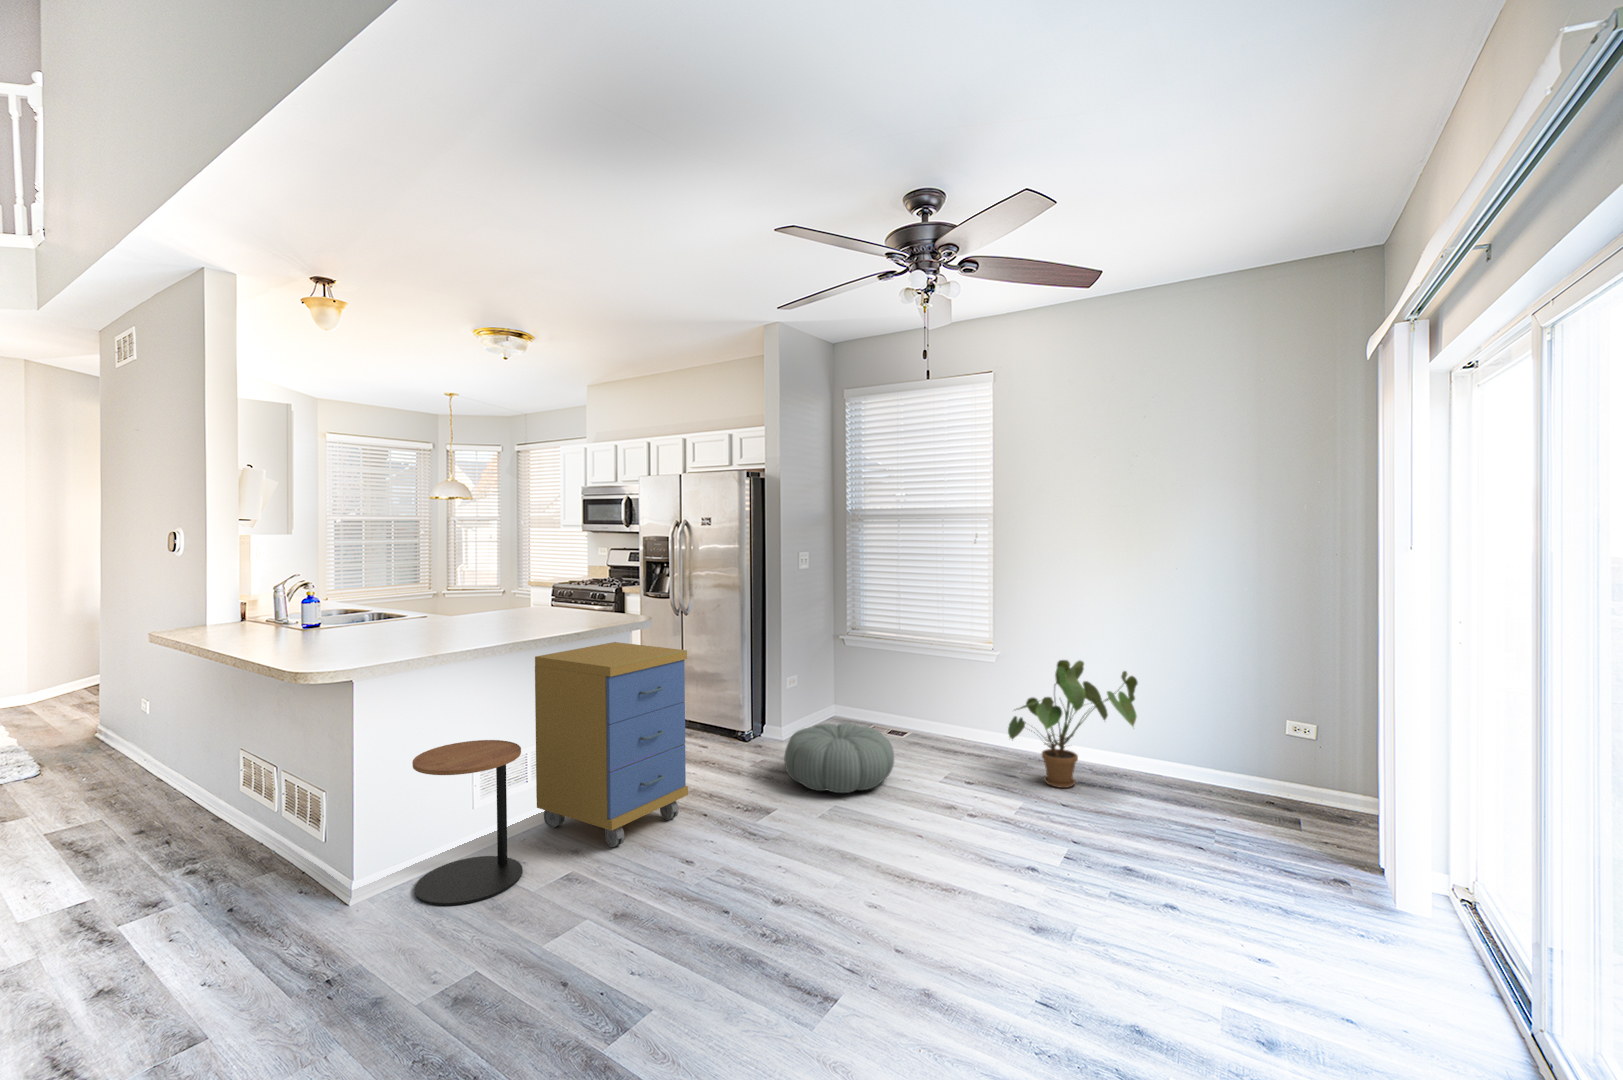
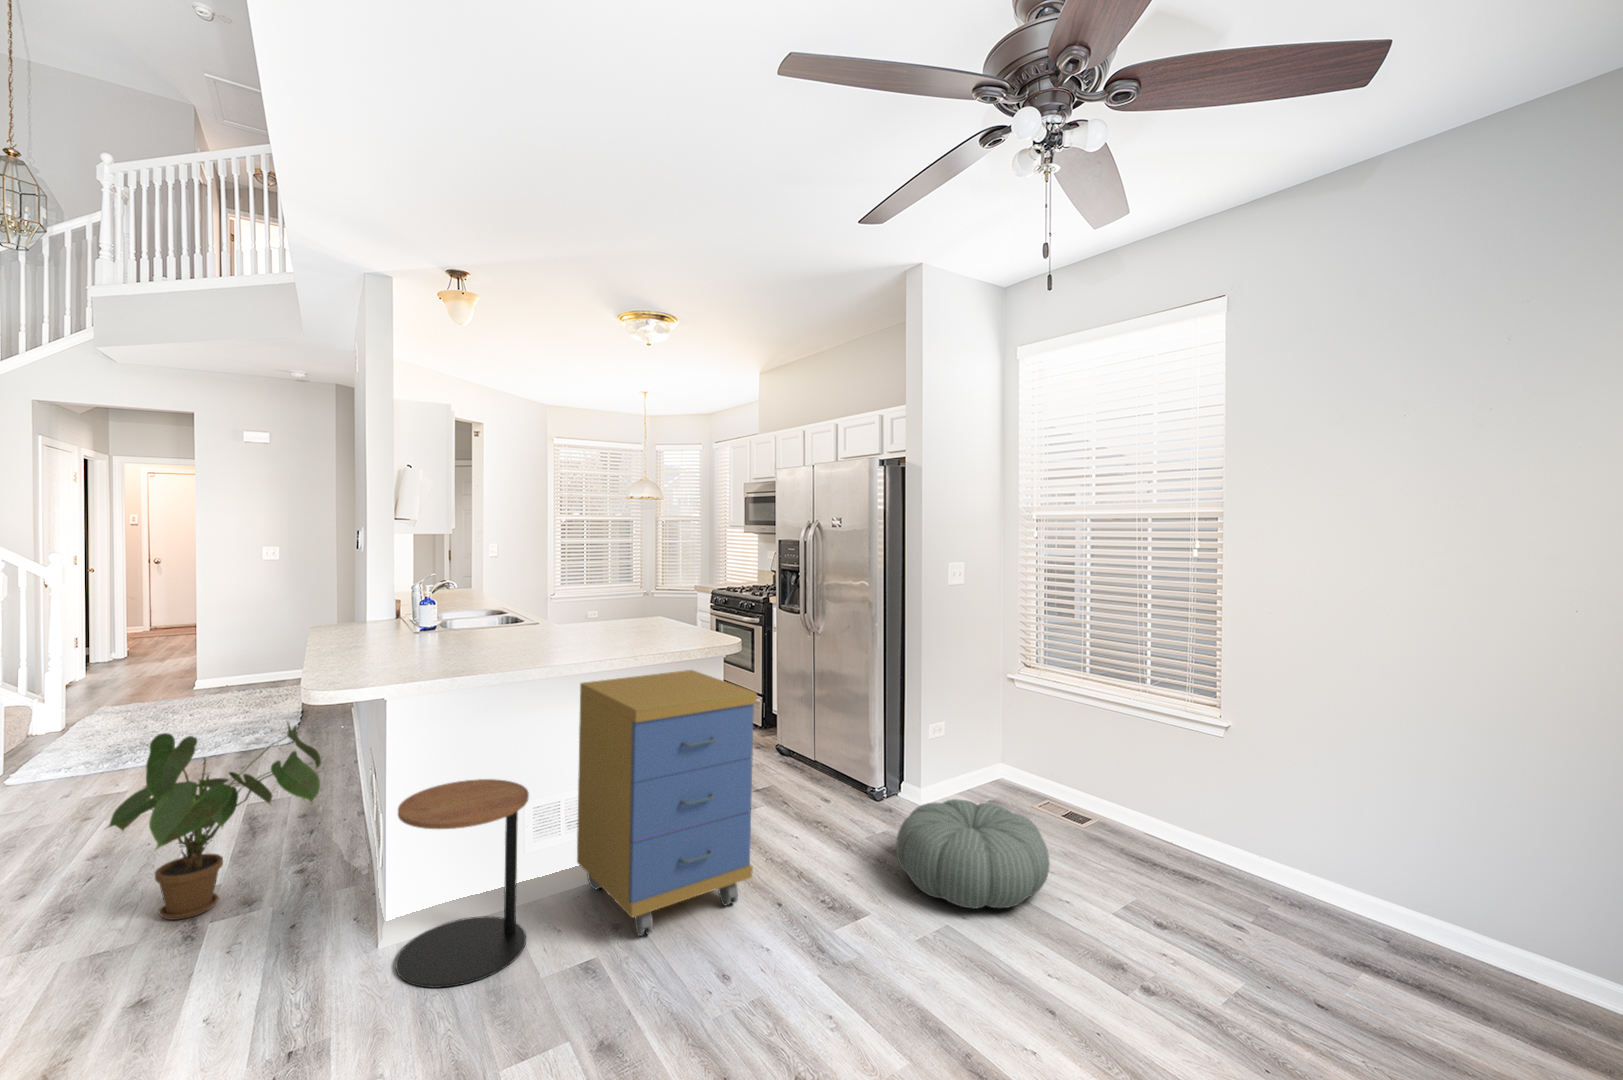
house plant: present [1008,660,1138,788] -> present [107,722,321,920]

